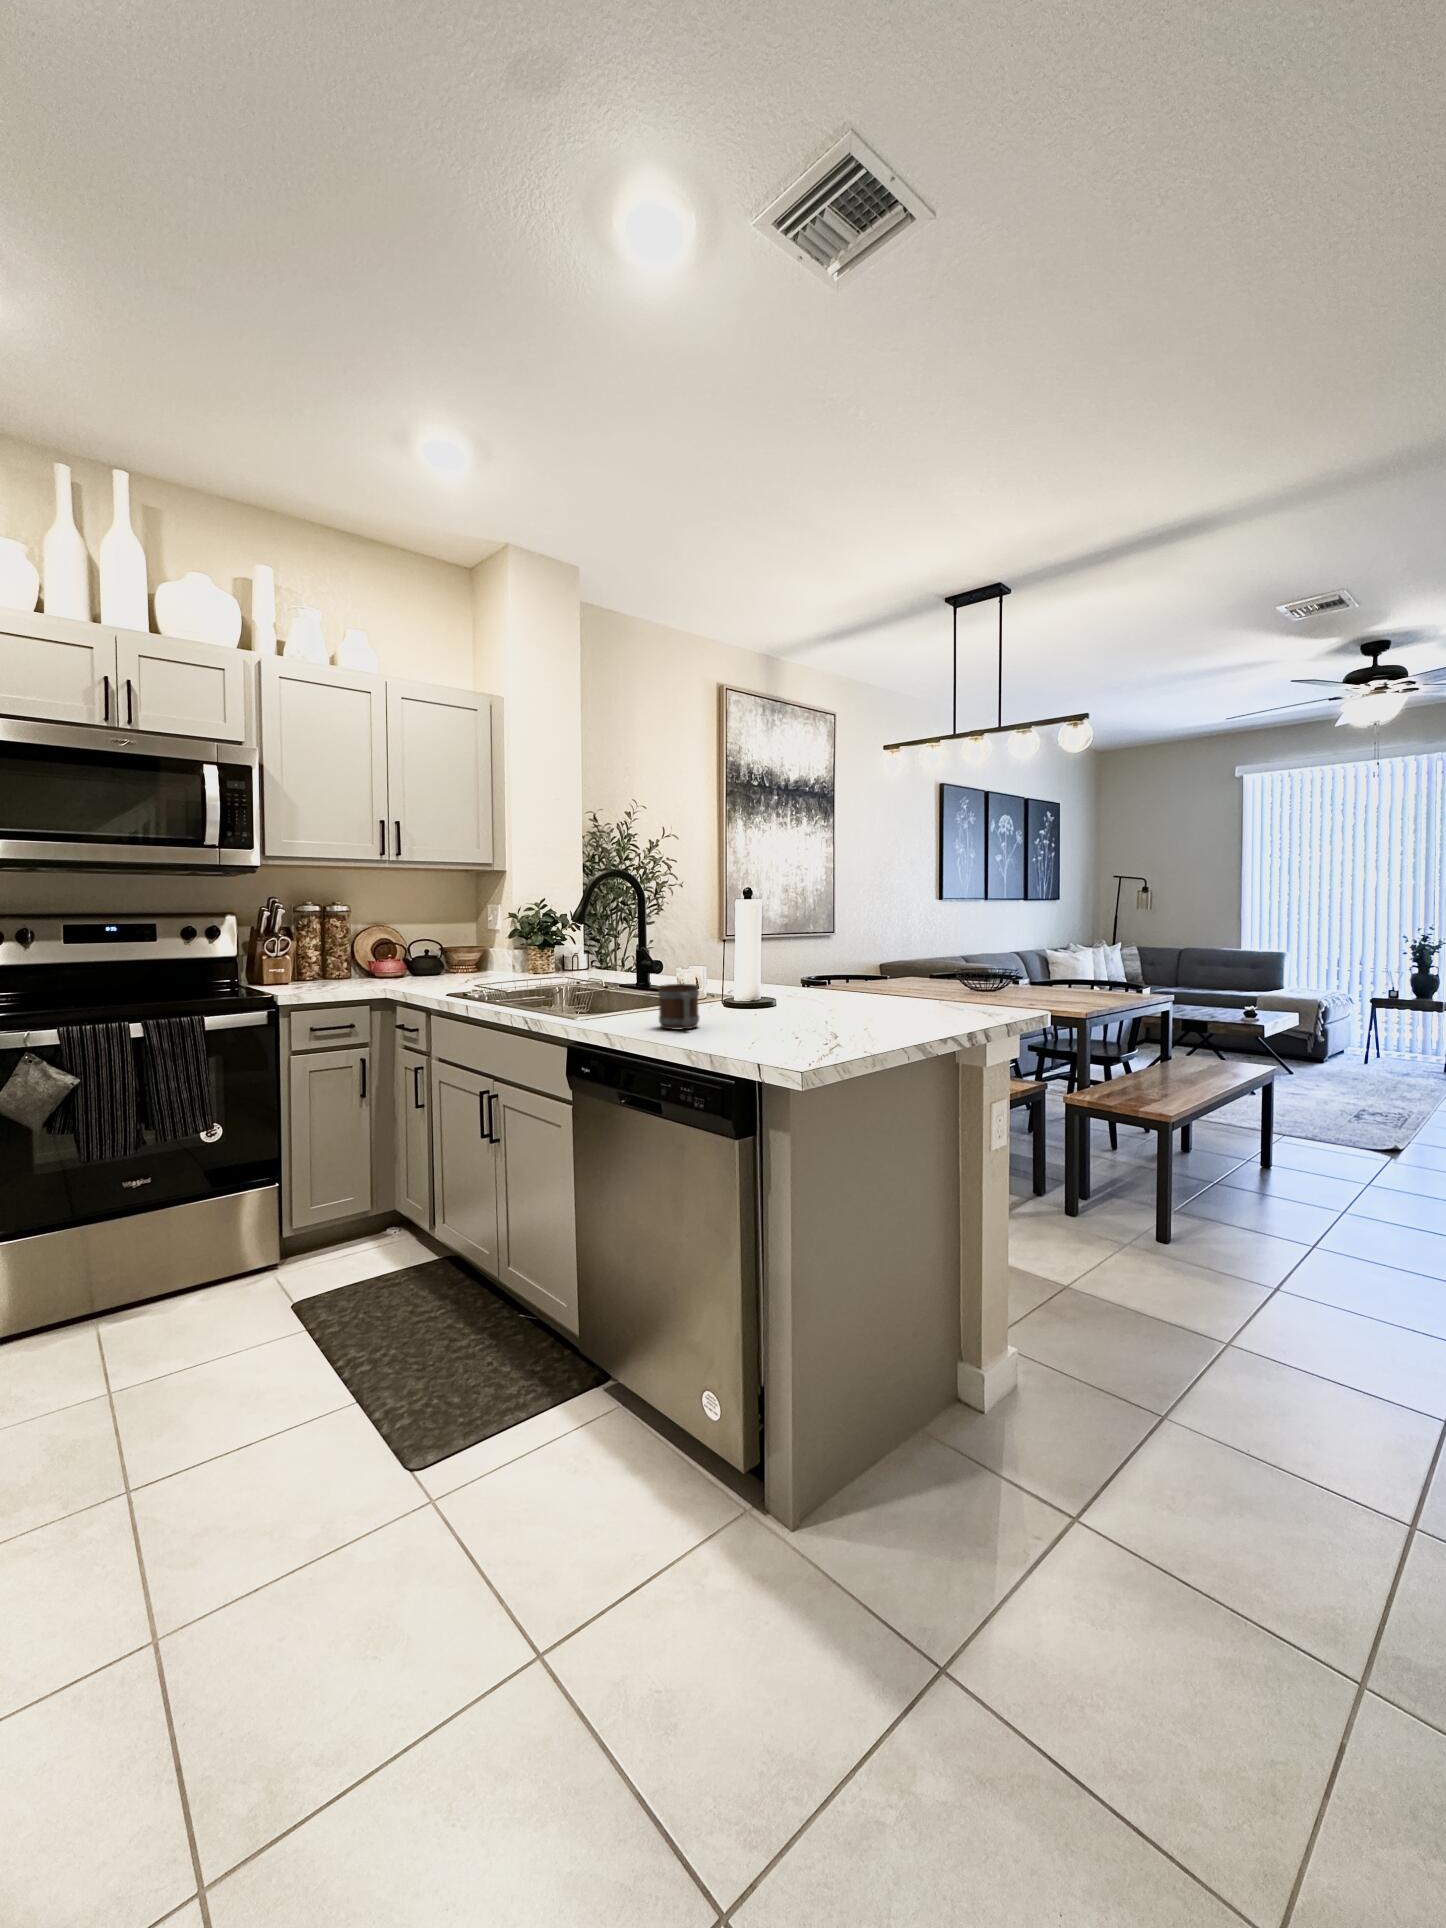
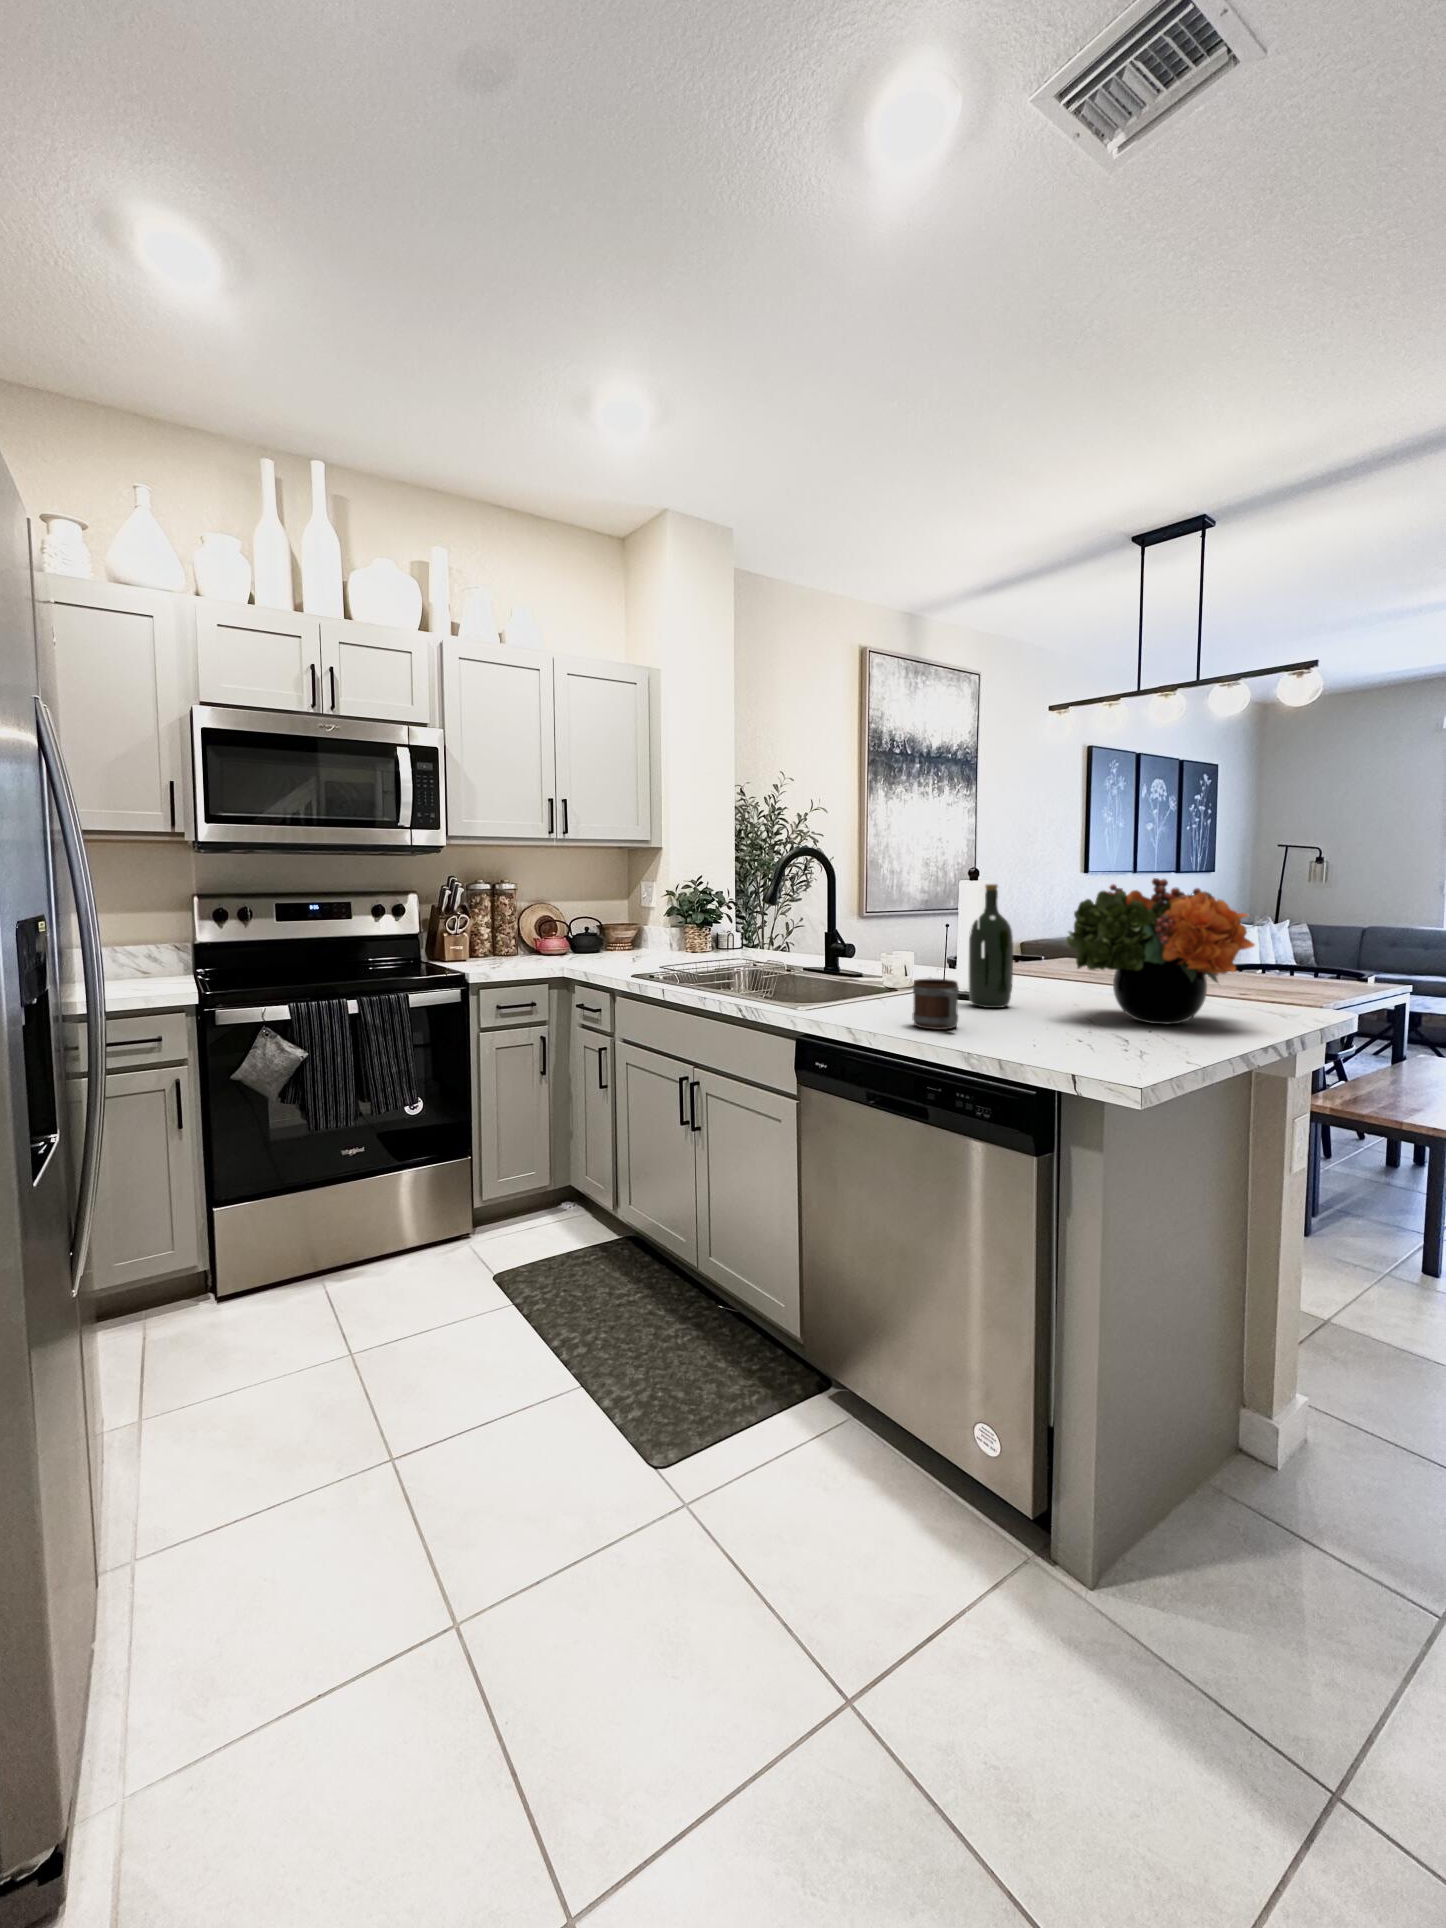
flower arrangement: none [799,892,948,1020] -> present [1066,878,1254,1024]
wine bottle: none [734,900,772,1012] -> present [968,884,1013,1008]

